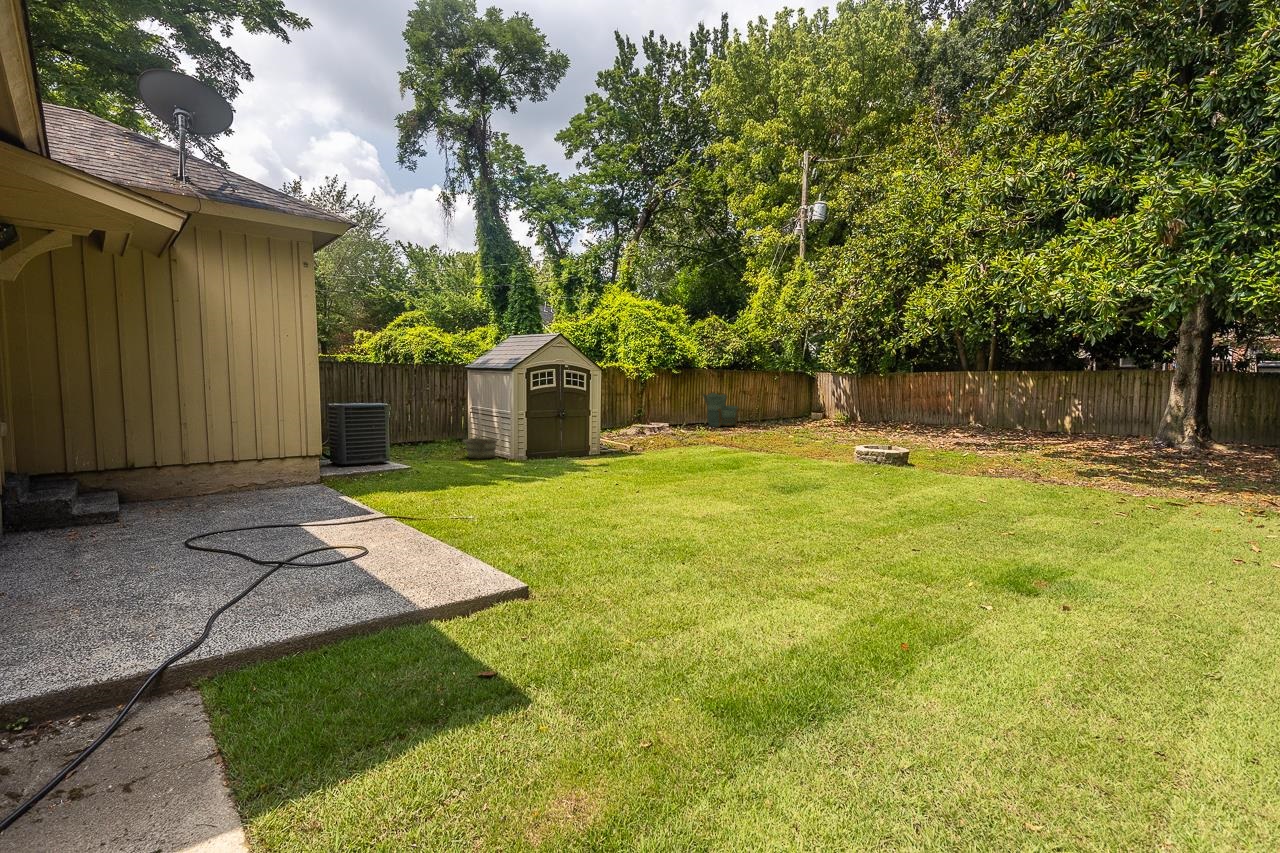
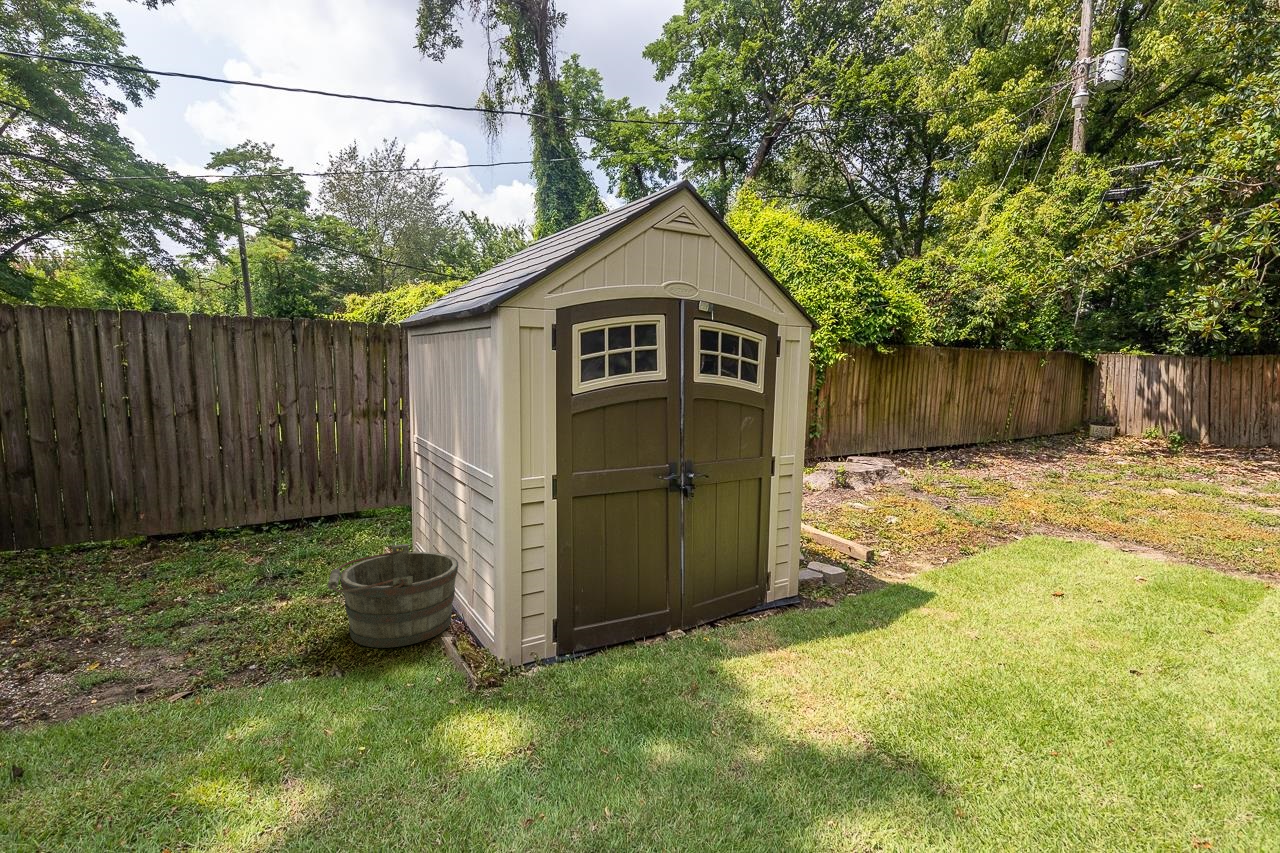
armchair: present [703,392,739,427] -> none [897,396,969,460]

